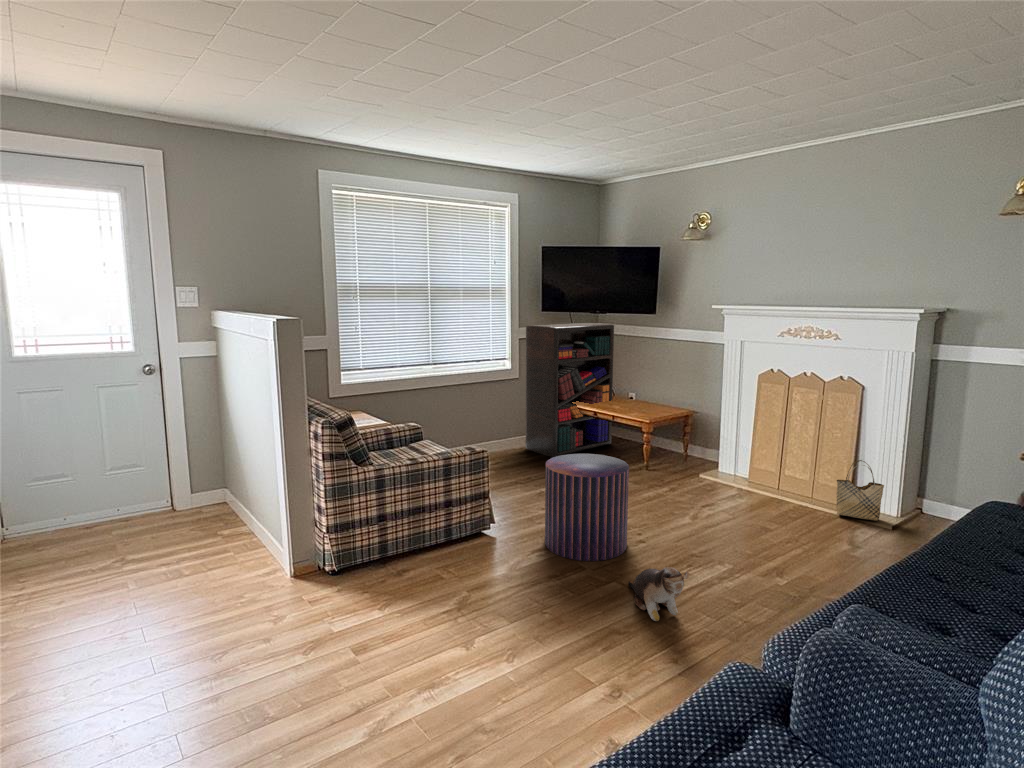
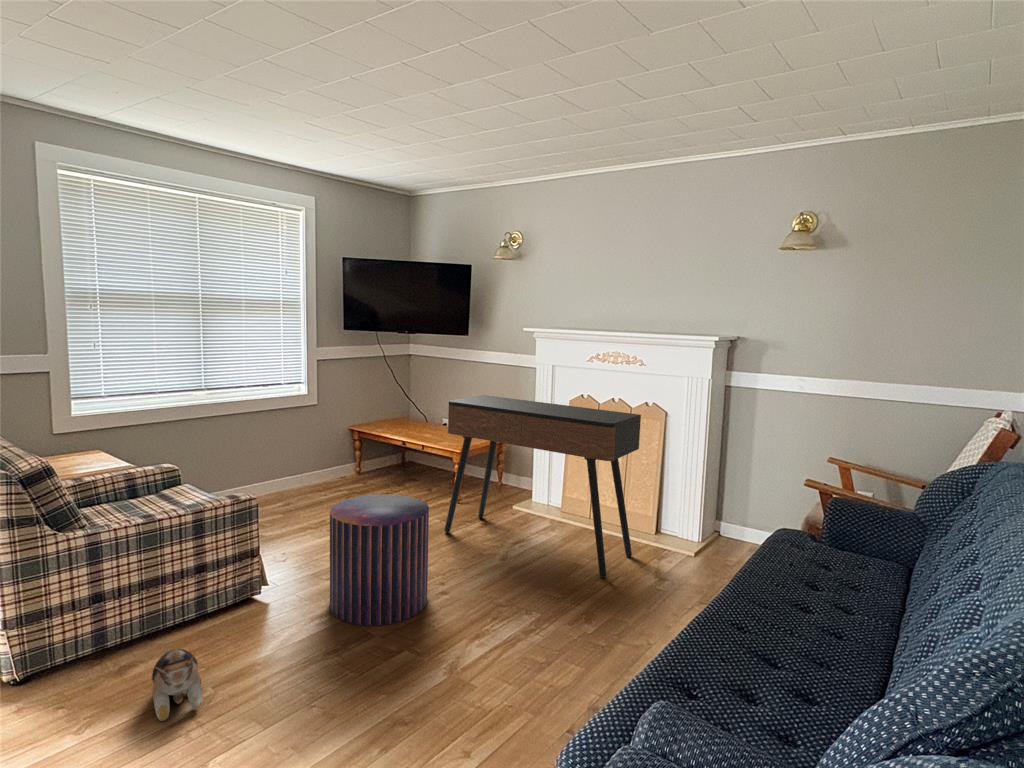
bookshelf: present [526,323,614,457] -> none [326,344,426,493]
console table: none [636,369,836,542] -> present [445,395,641,578]
woven basket: present [836,460,884,520] -> none [643,486,685,546]
plush toy: present [628,567,689,621] -> present [152,649,201,721]

